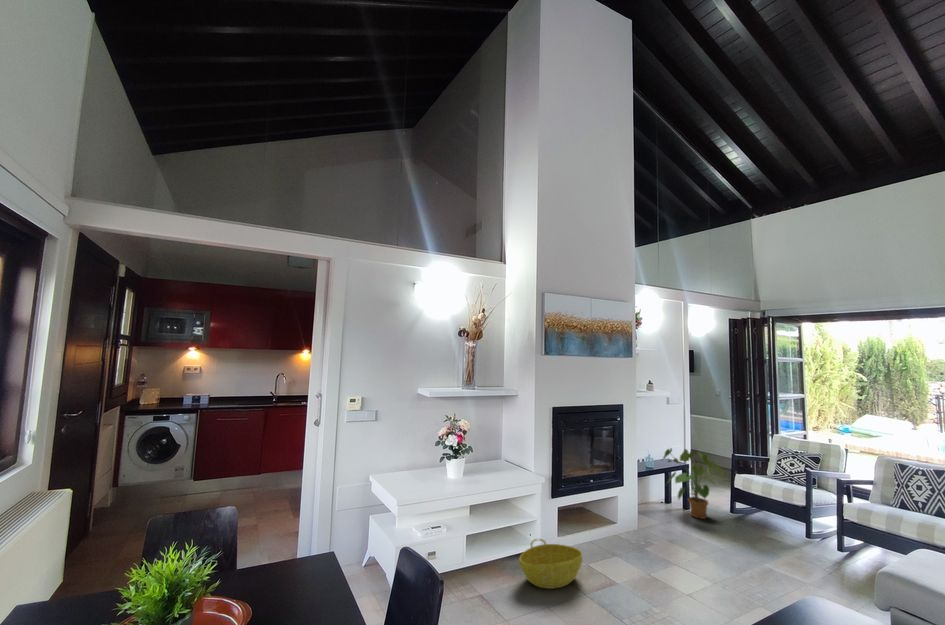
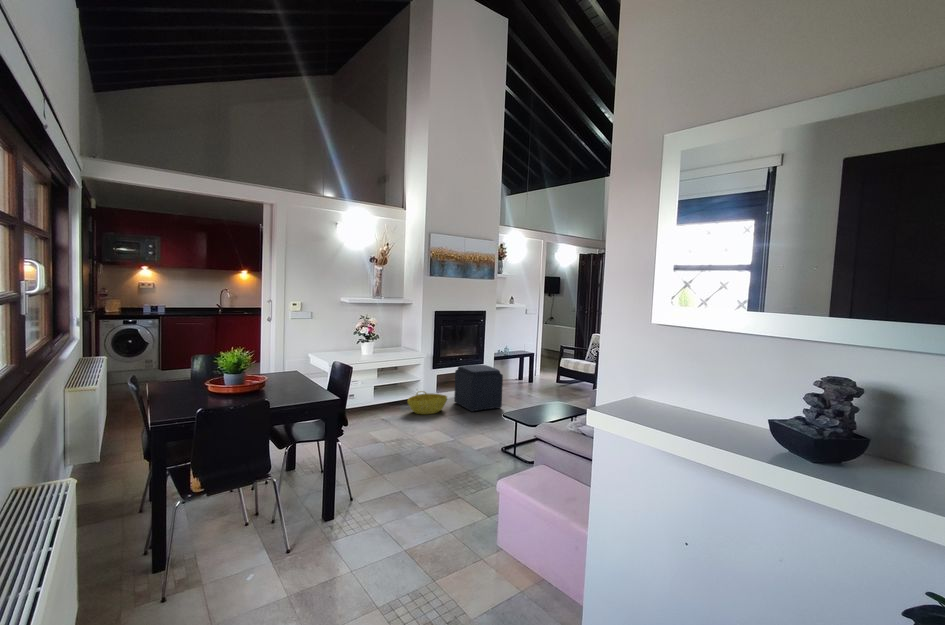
house plant: present [663,449,723,519] -> none [516,343,557,386]
ottoman: none [588,492,675,585] -> present [454,365,503,412]

